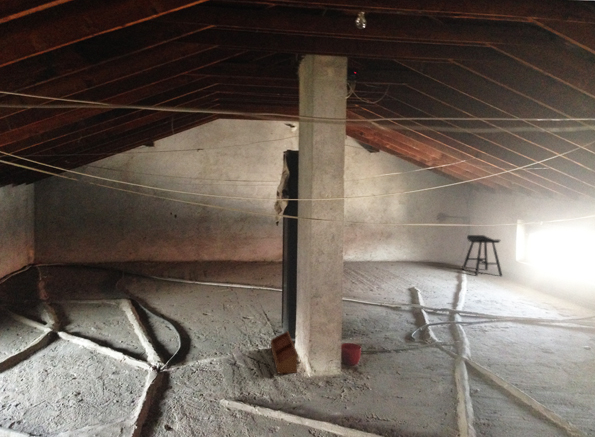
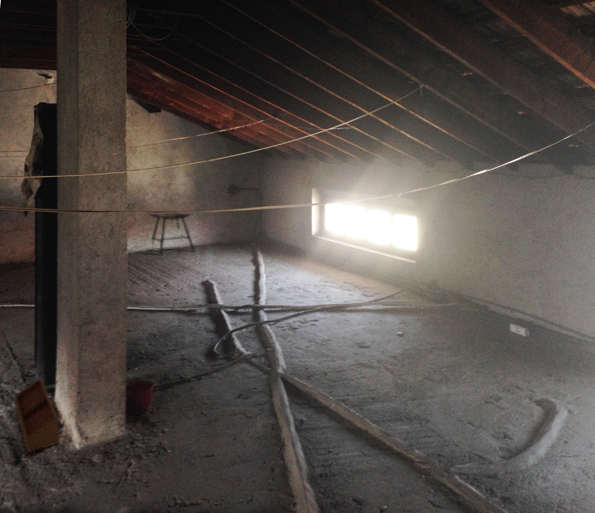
stool: present [463,235,502,276] -> present [150,214,194,255]

